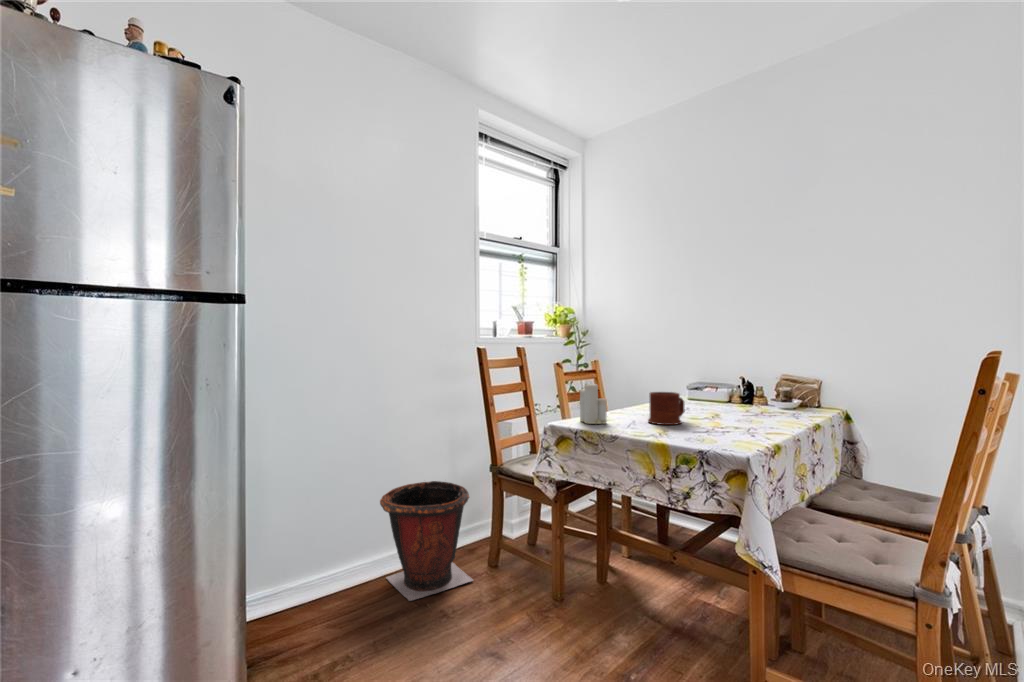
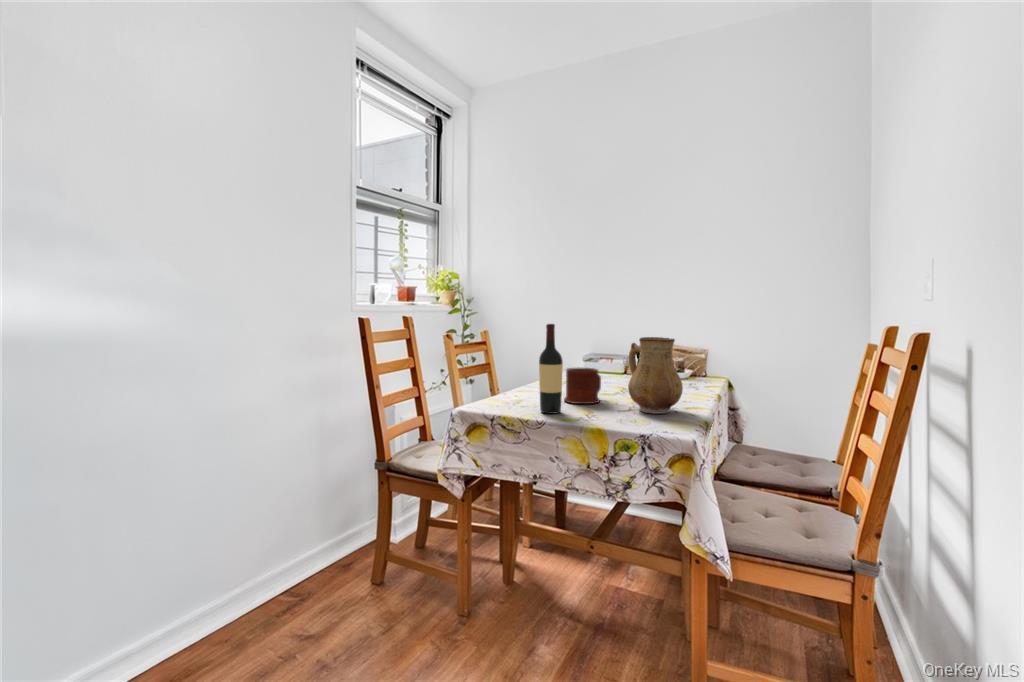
wine bottle: none [618,352,639,430] -> present [539,324,563,414]
ceramic pitcher: none [703,364,755,435] -> present [628,337,683,414]
candle: present [580,384,607,424] -> none [490,356,522,407]
waste bin: present [380,481,473,601] -> none [228,481,359,644]

